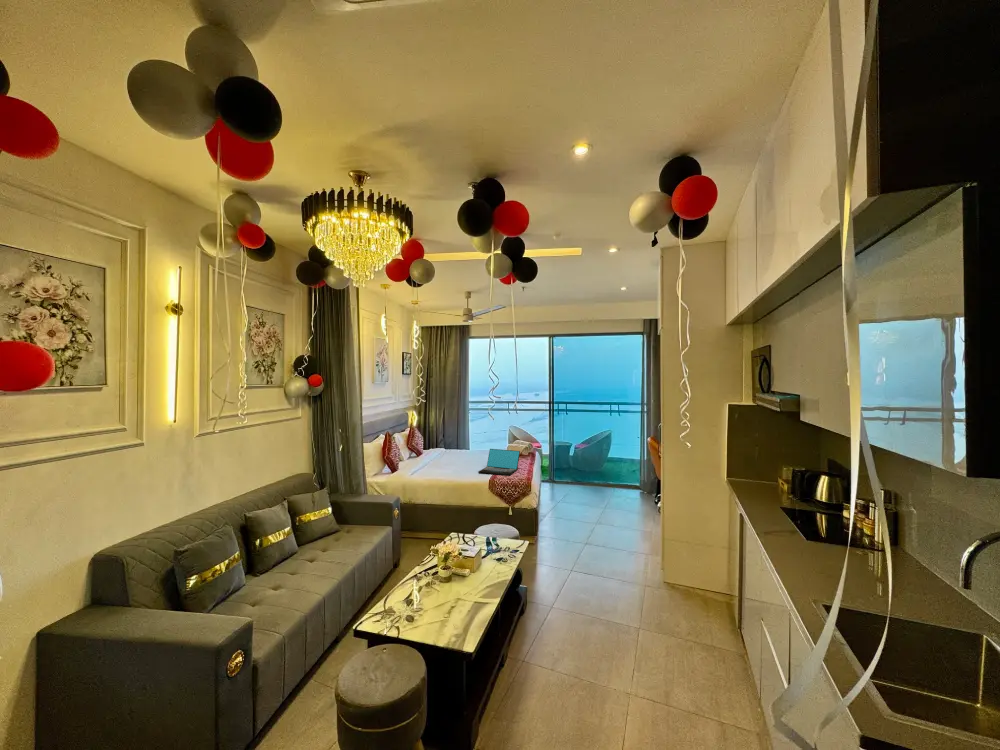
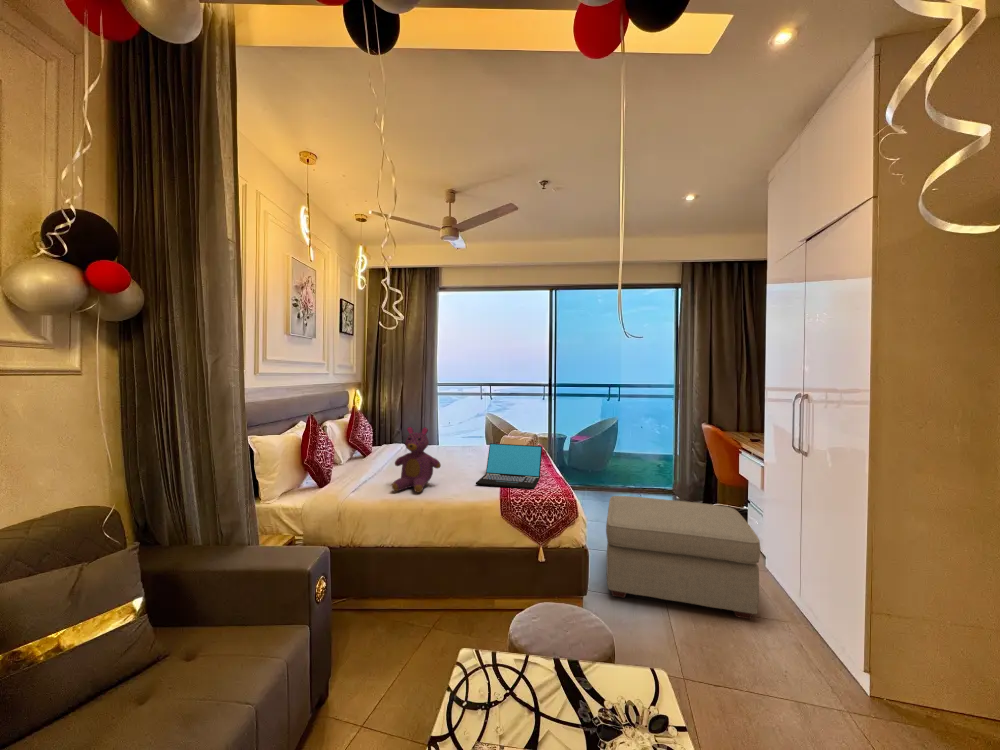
teddy bear: none [431,439,459,476] -> present [392,427,441,493]
ottoman: none [551,483,638,553] -> present [606,496,761,619]

